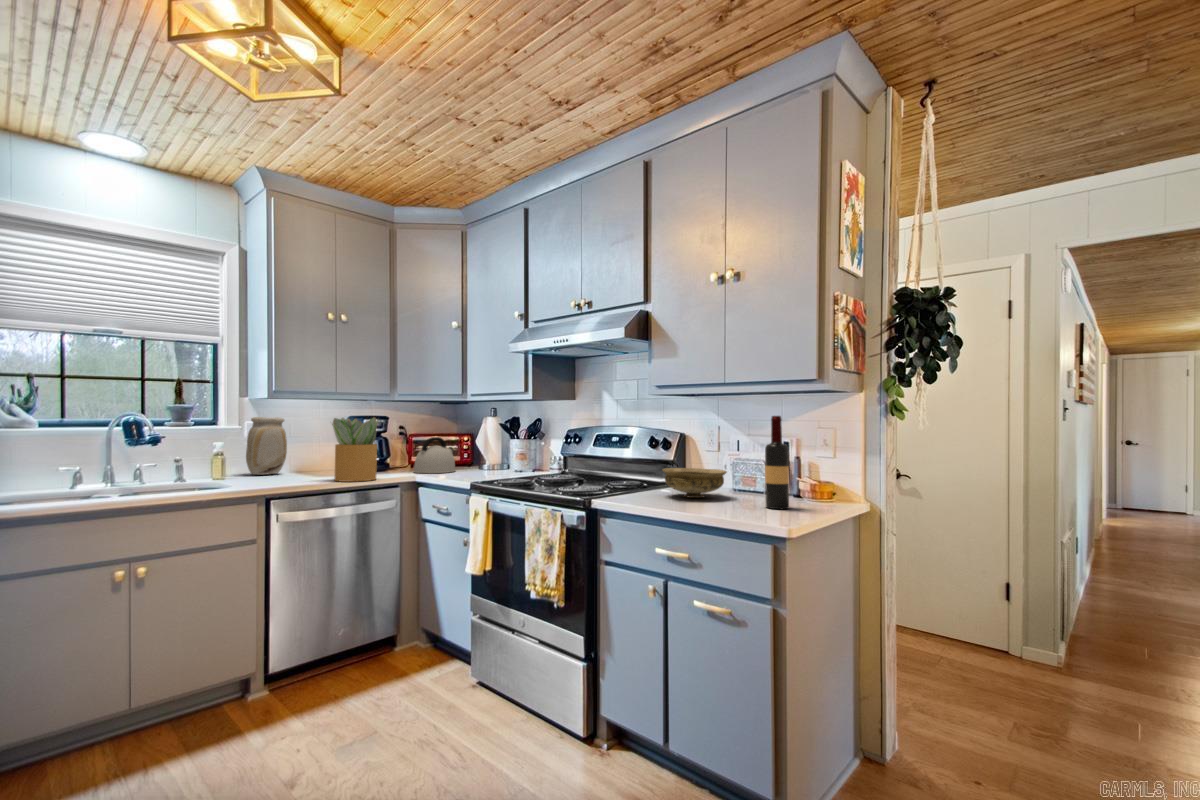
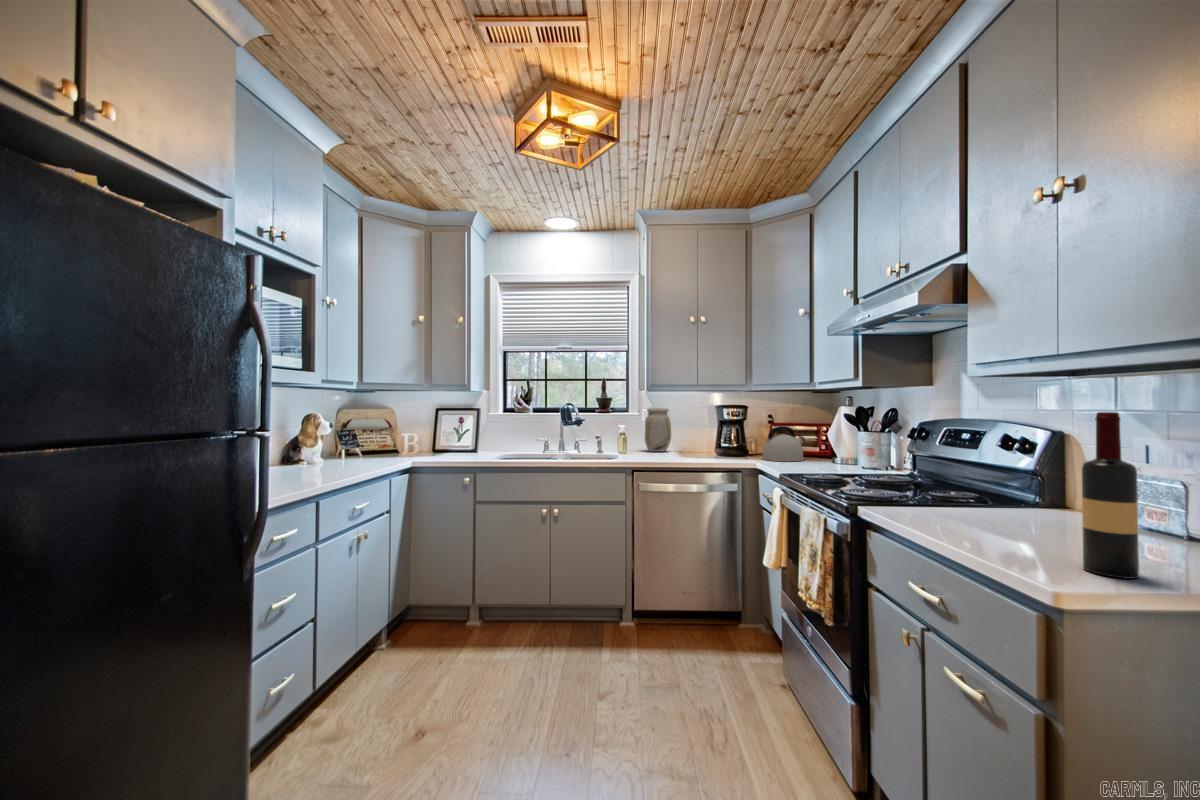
potted plant: present [332,417,378,482] -> none [676,408,715,463]
ceramic bowl: present [663,468,727,498] -> none [942,482,1066,532]

